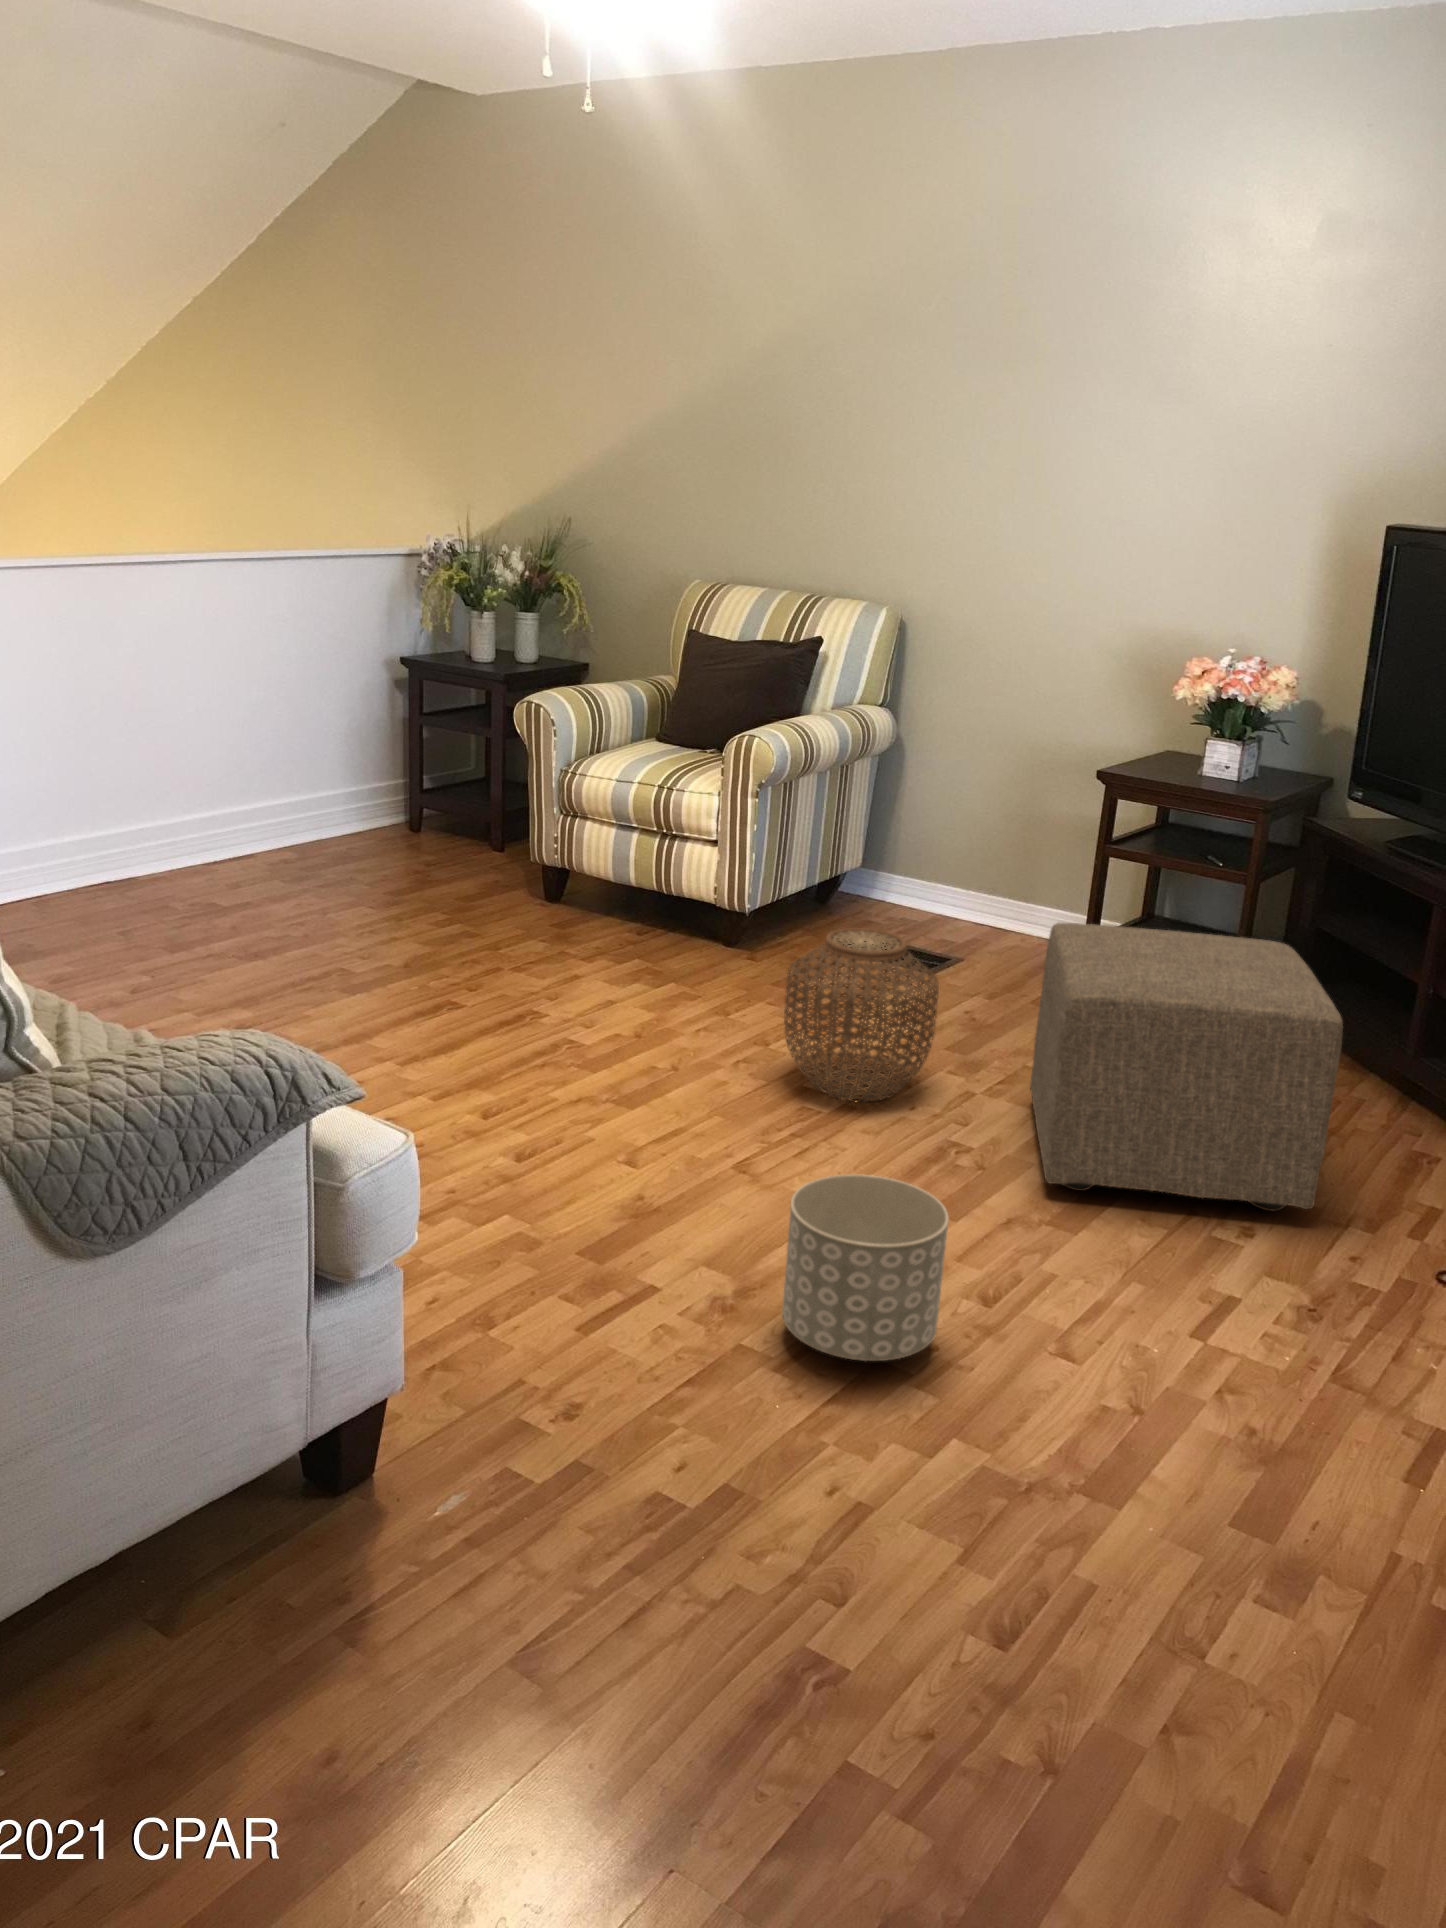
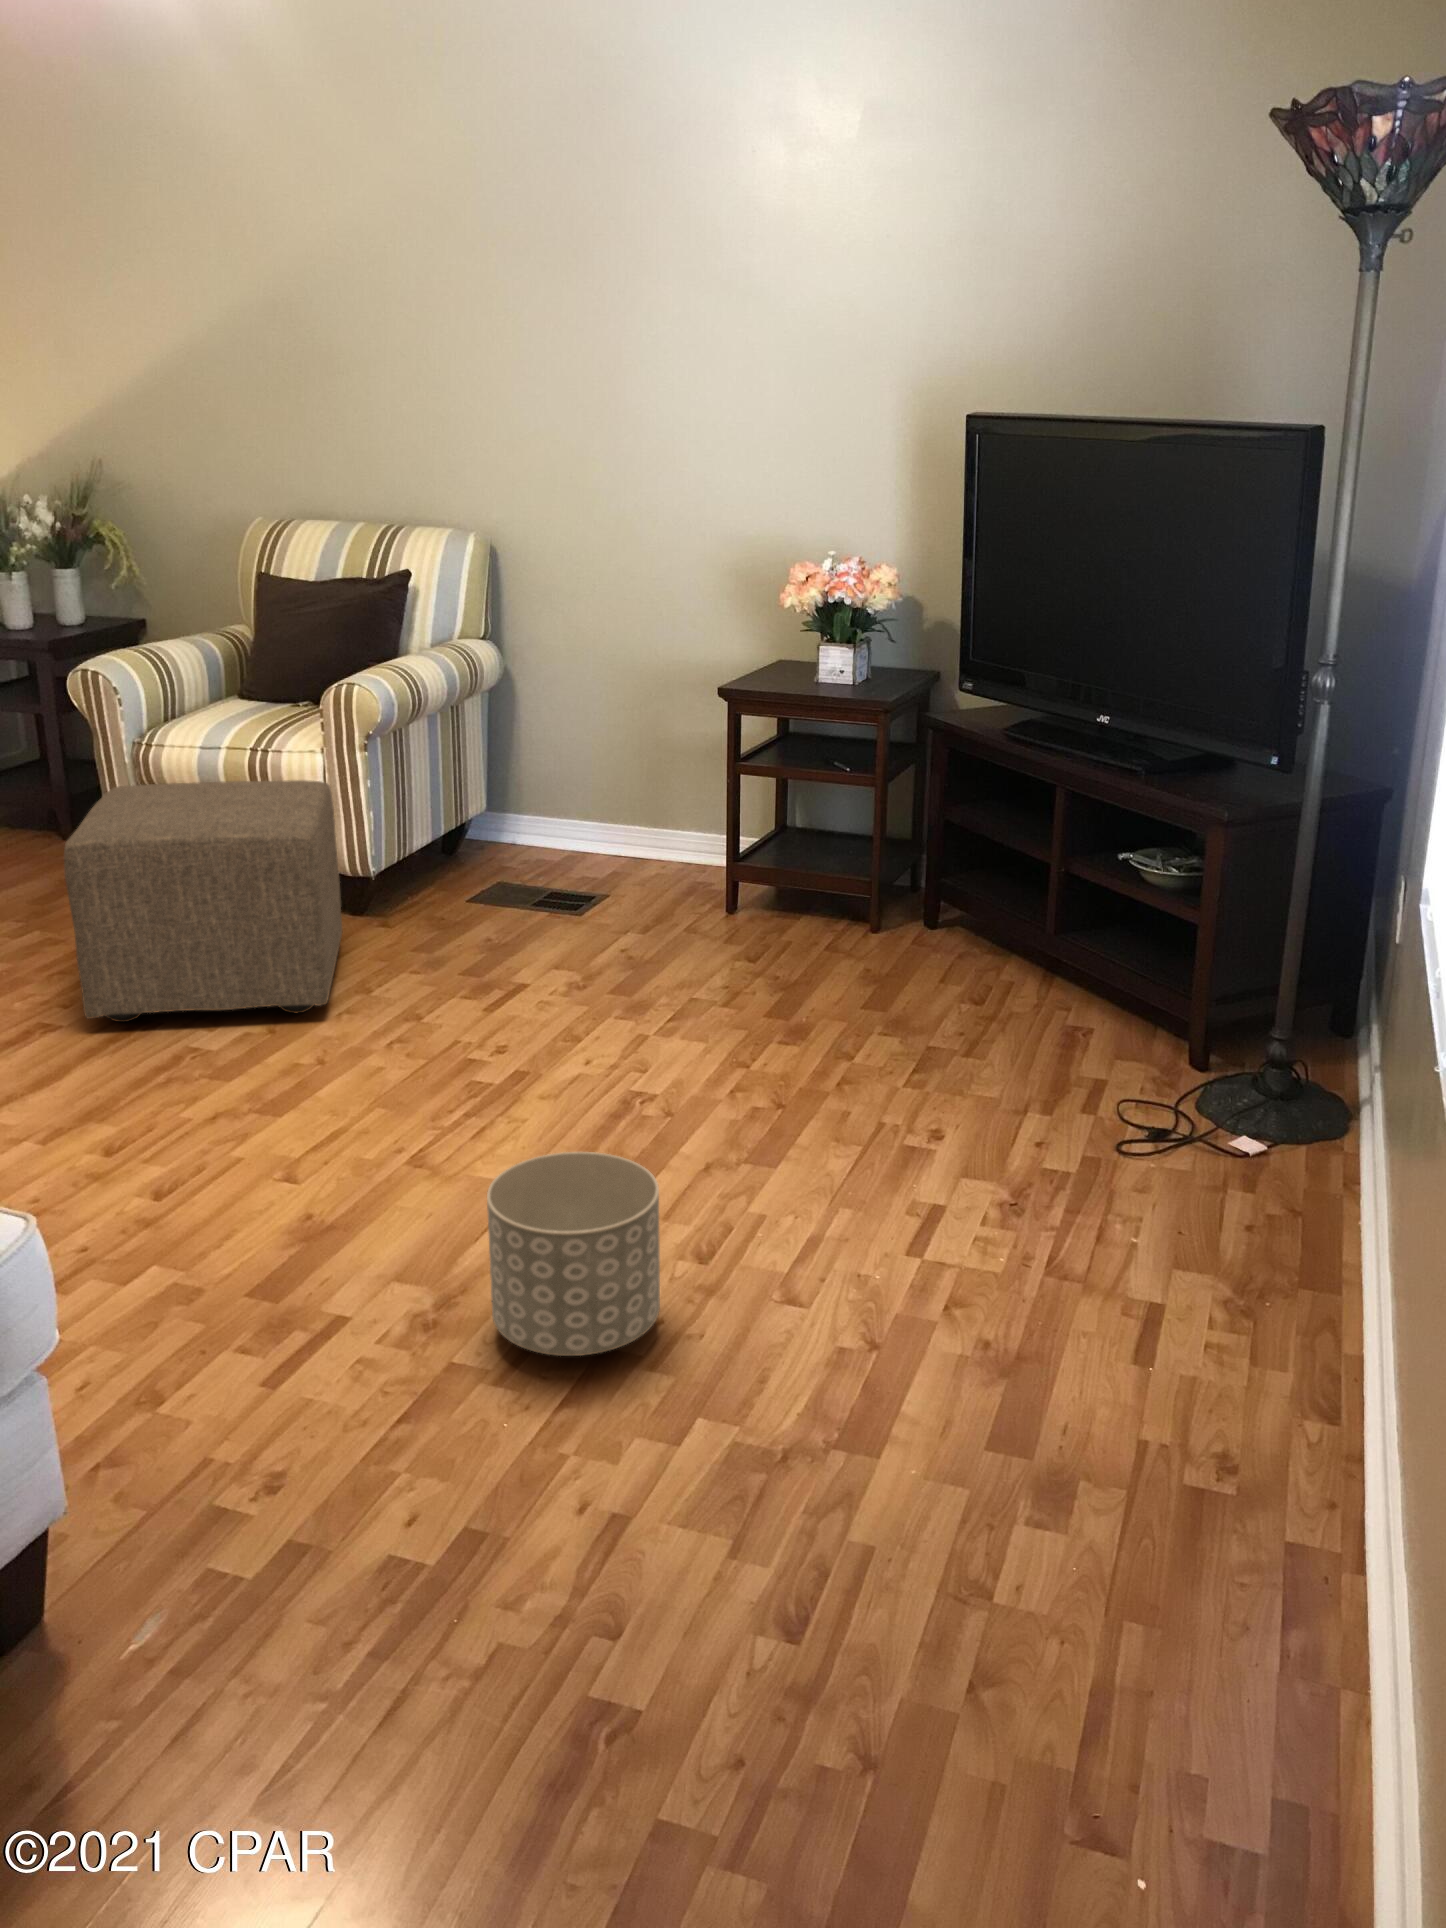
ottoman: present [1030,923,1343,1211] -> present [64,780,342,1022]
woven basket: present [784,928,939,1101] -> none [431,880,595,1064]

